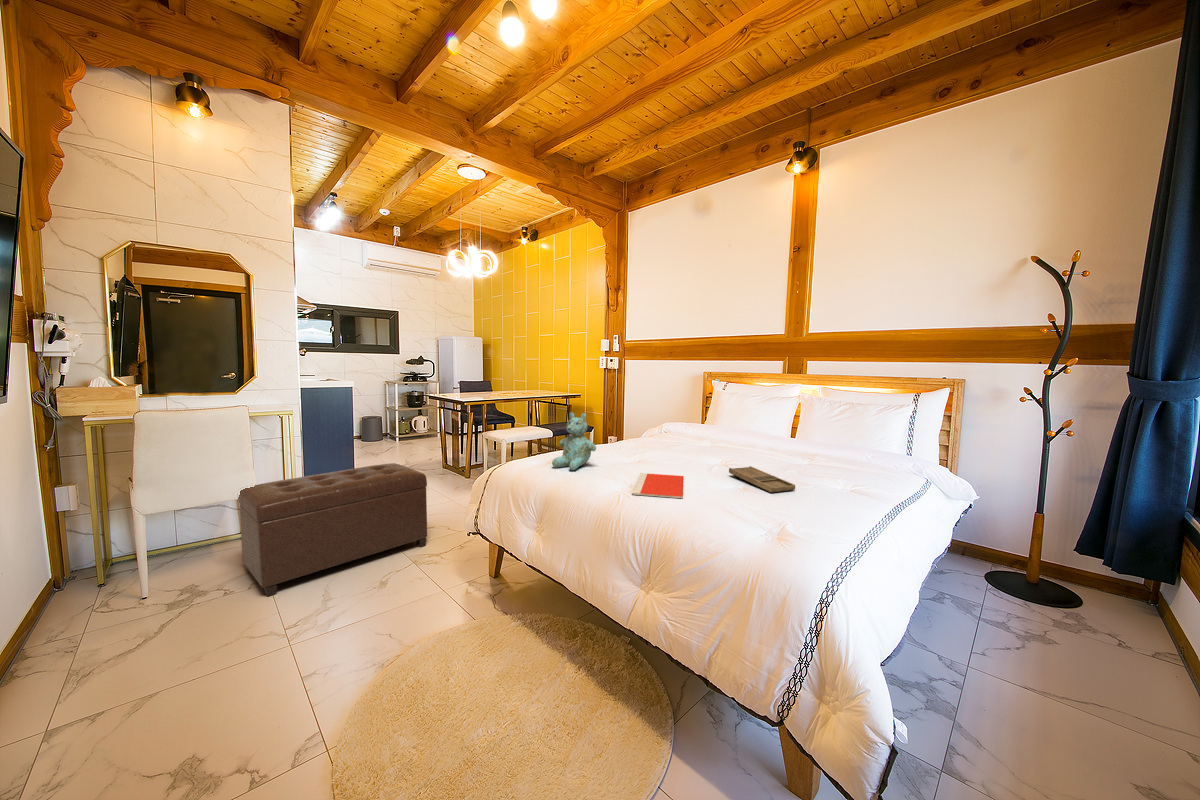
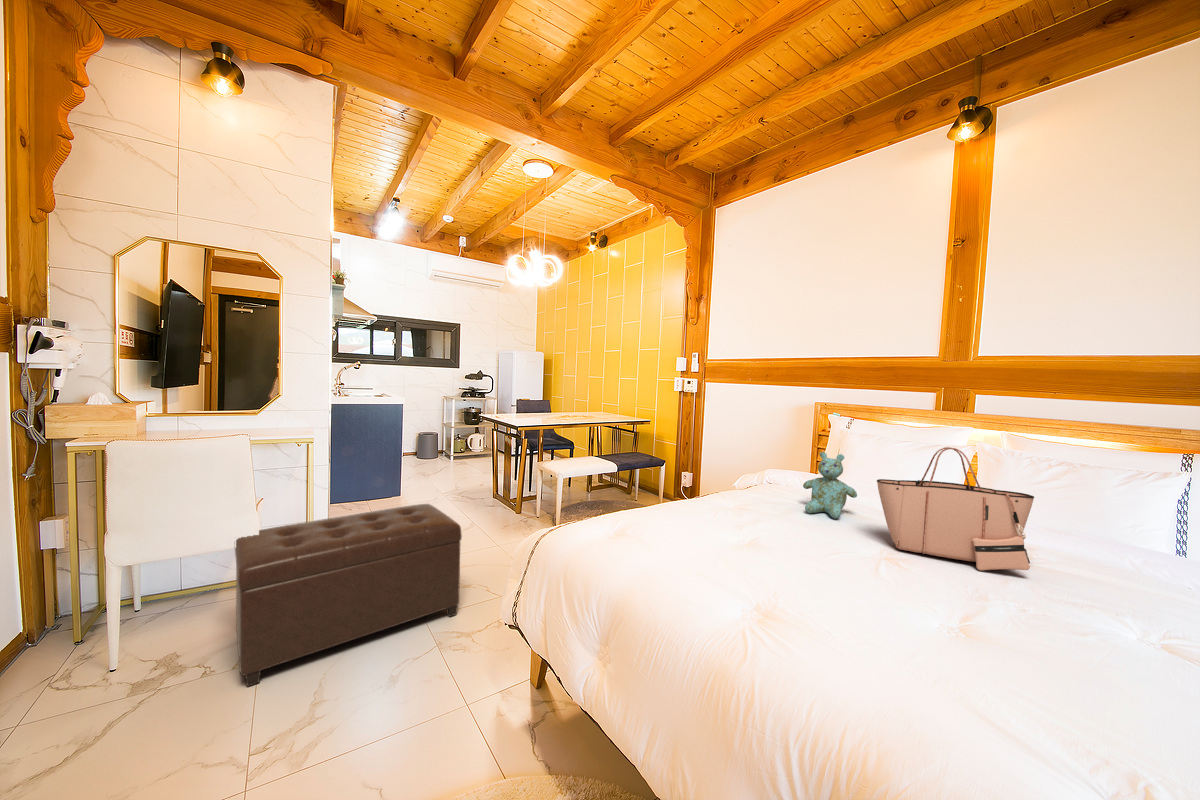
tote bag: none [719,391,803,465] -> present [877,447,1034,571]
stuffed bear: present [552,412,596,470] -> present [803,452,857,519]
tray: present [729,466,795,492] -> none [922,580,1086,661]
notebook: present [632,473,684,498] -> none [766,577,873,664]

